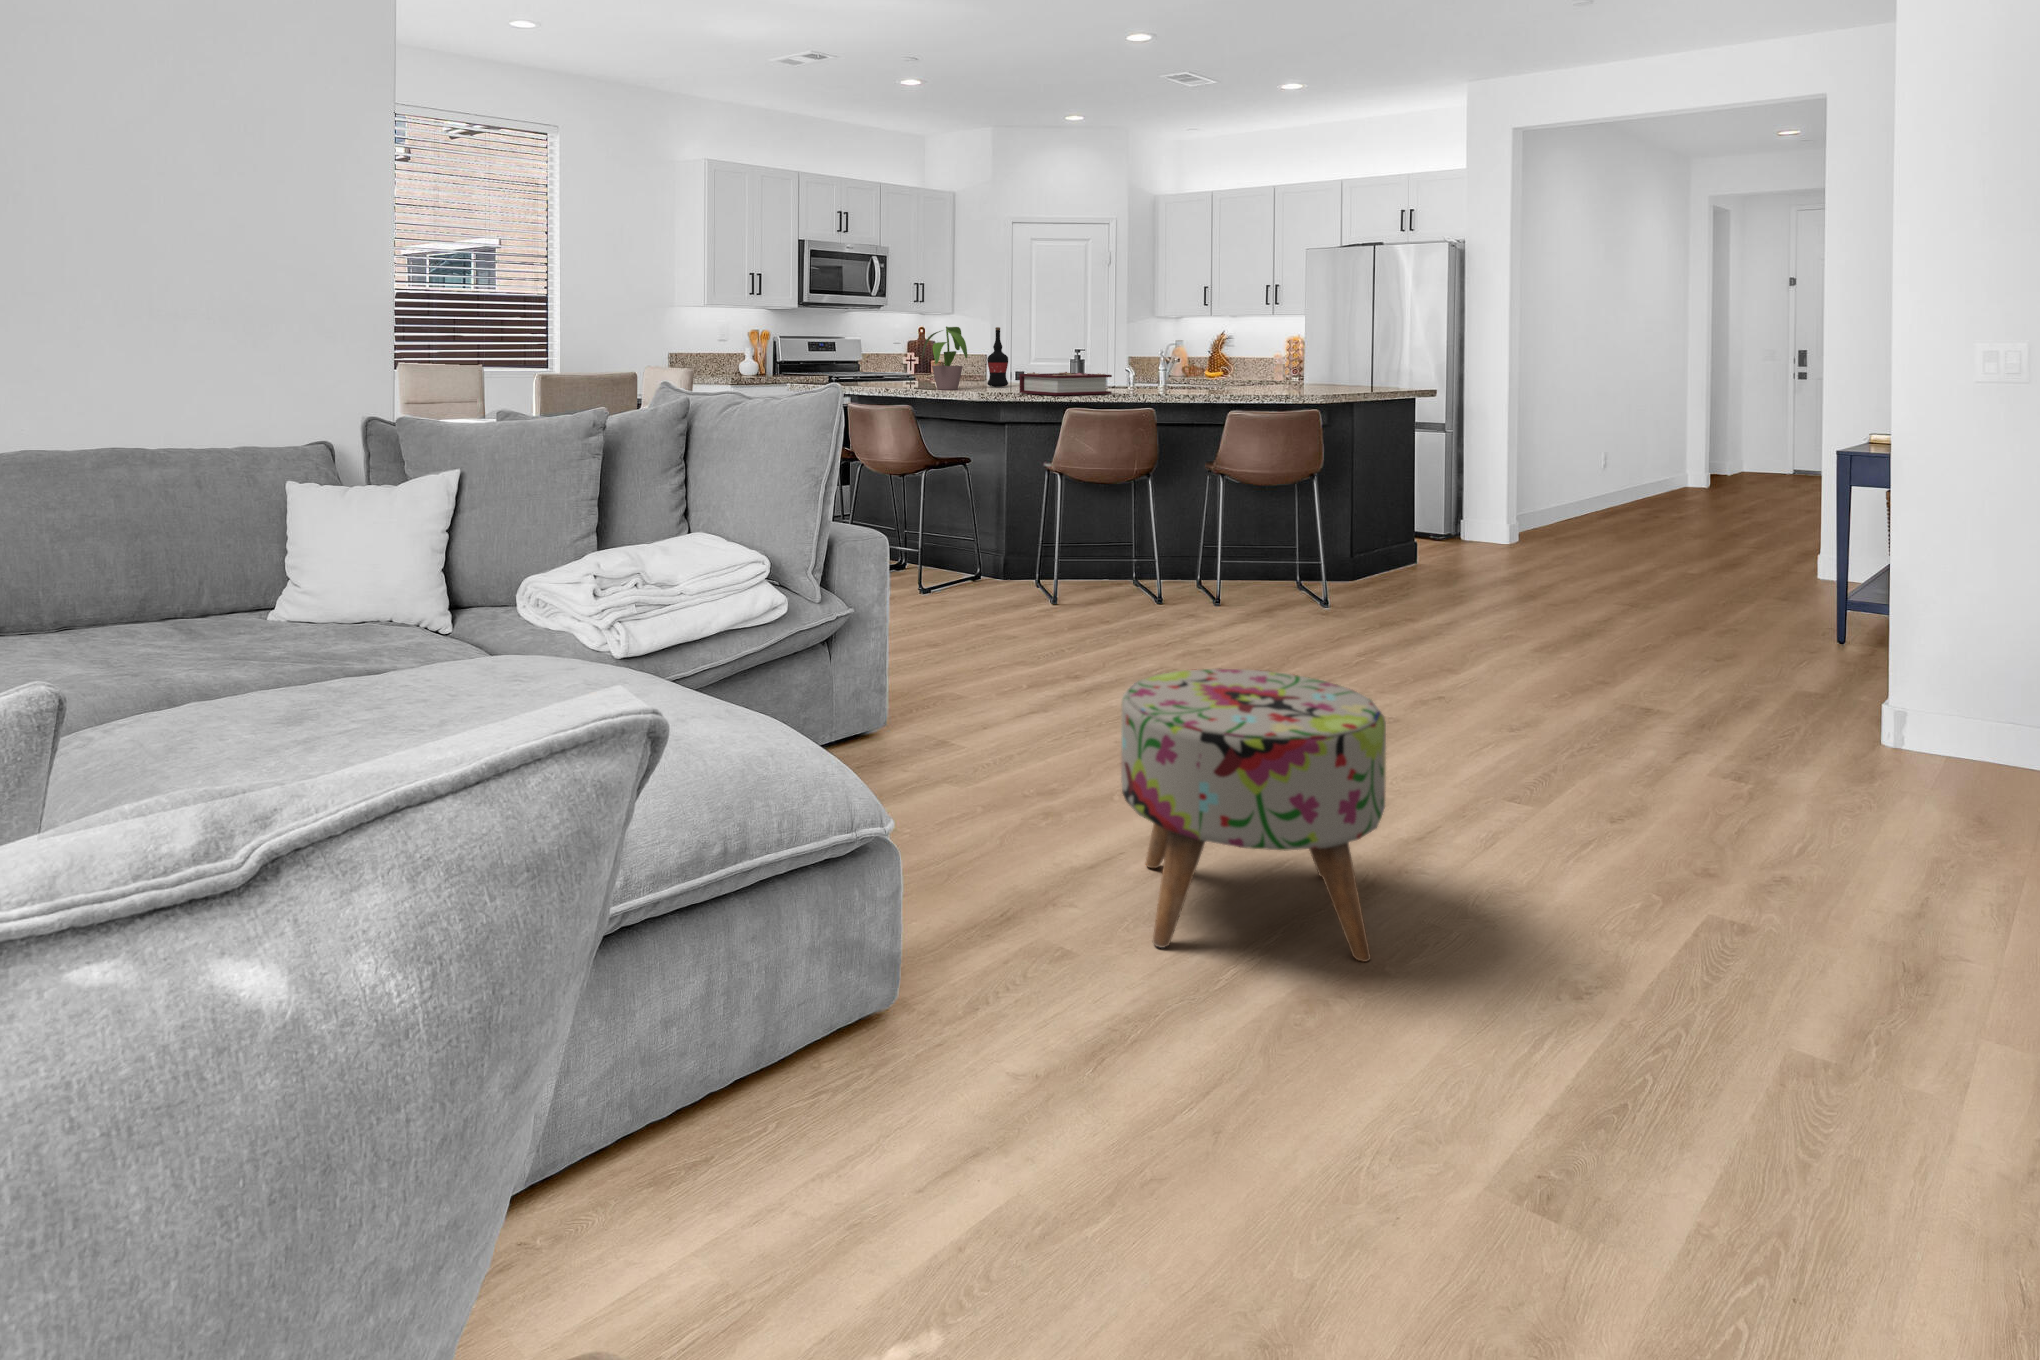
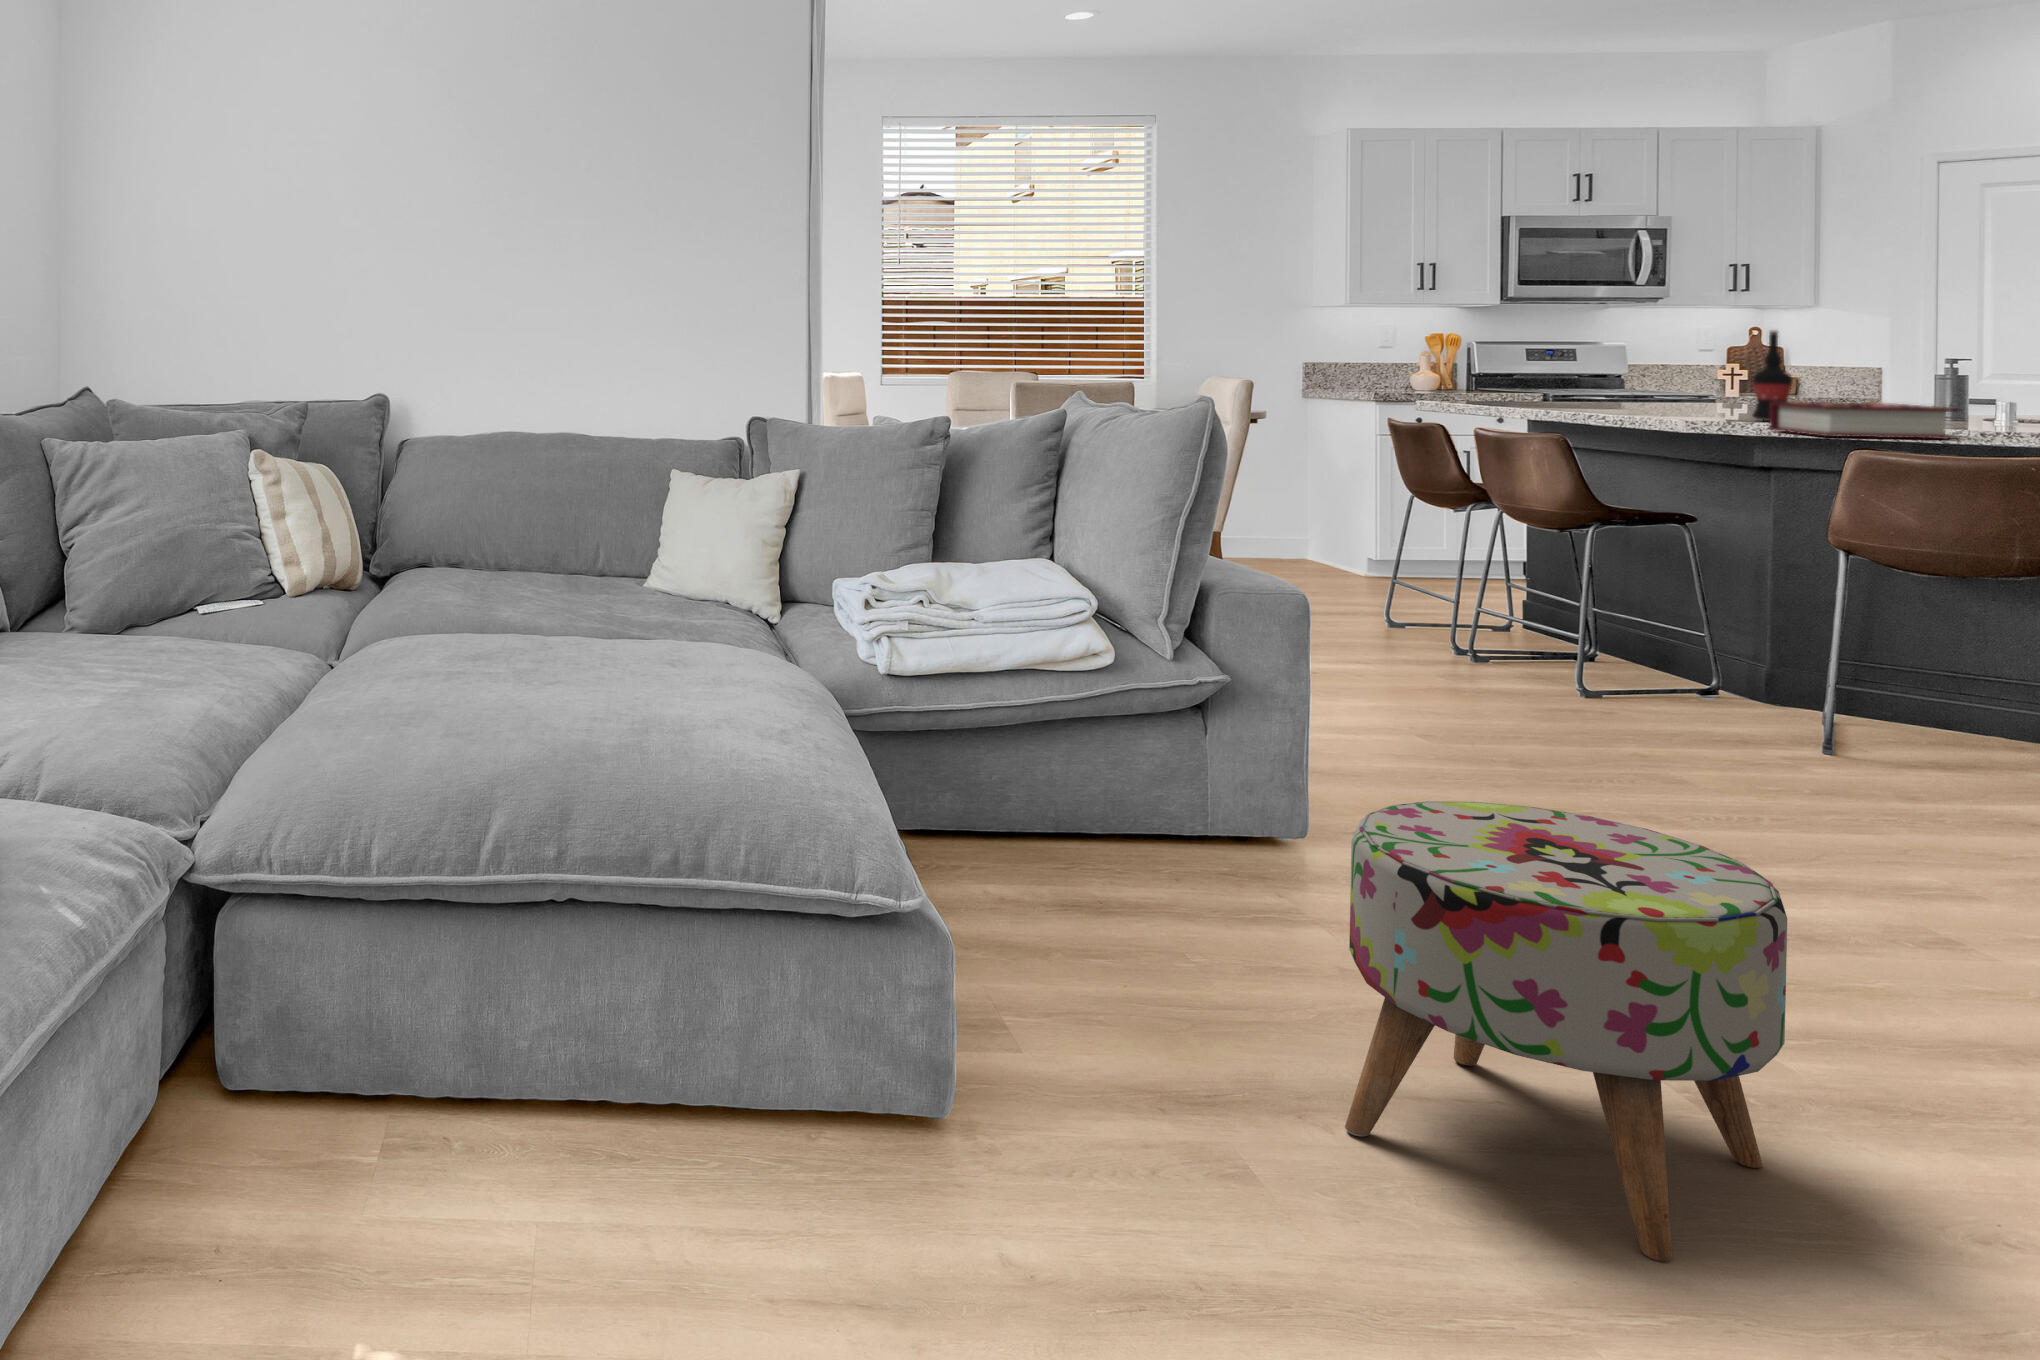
potted plant: present [922,326,967,390] -> none [1601,328,1717,421]

